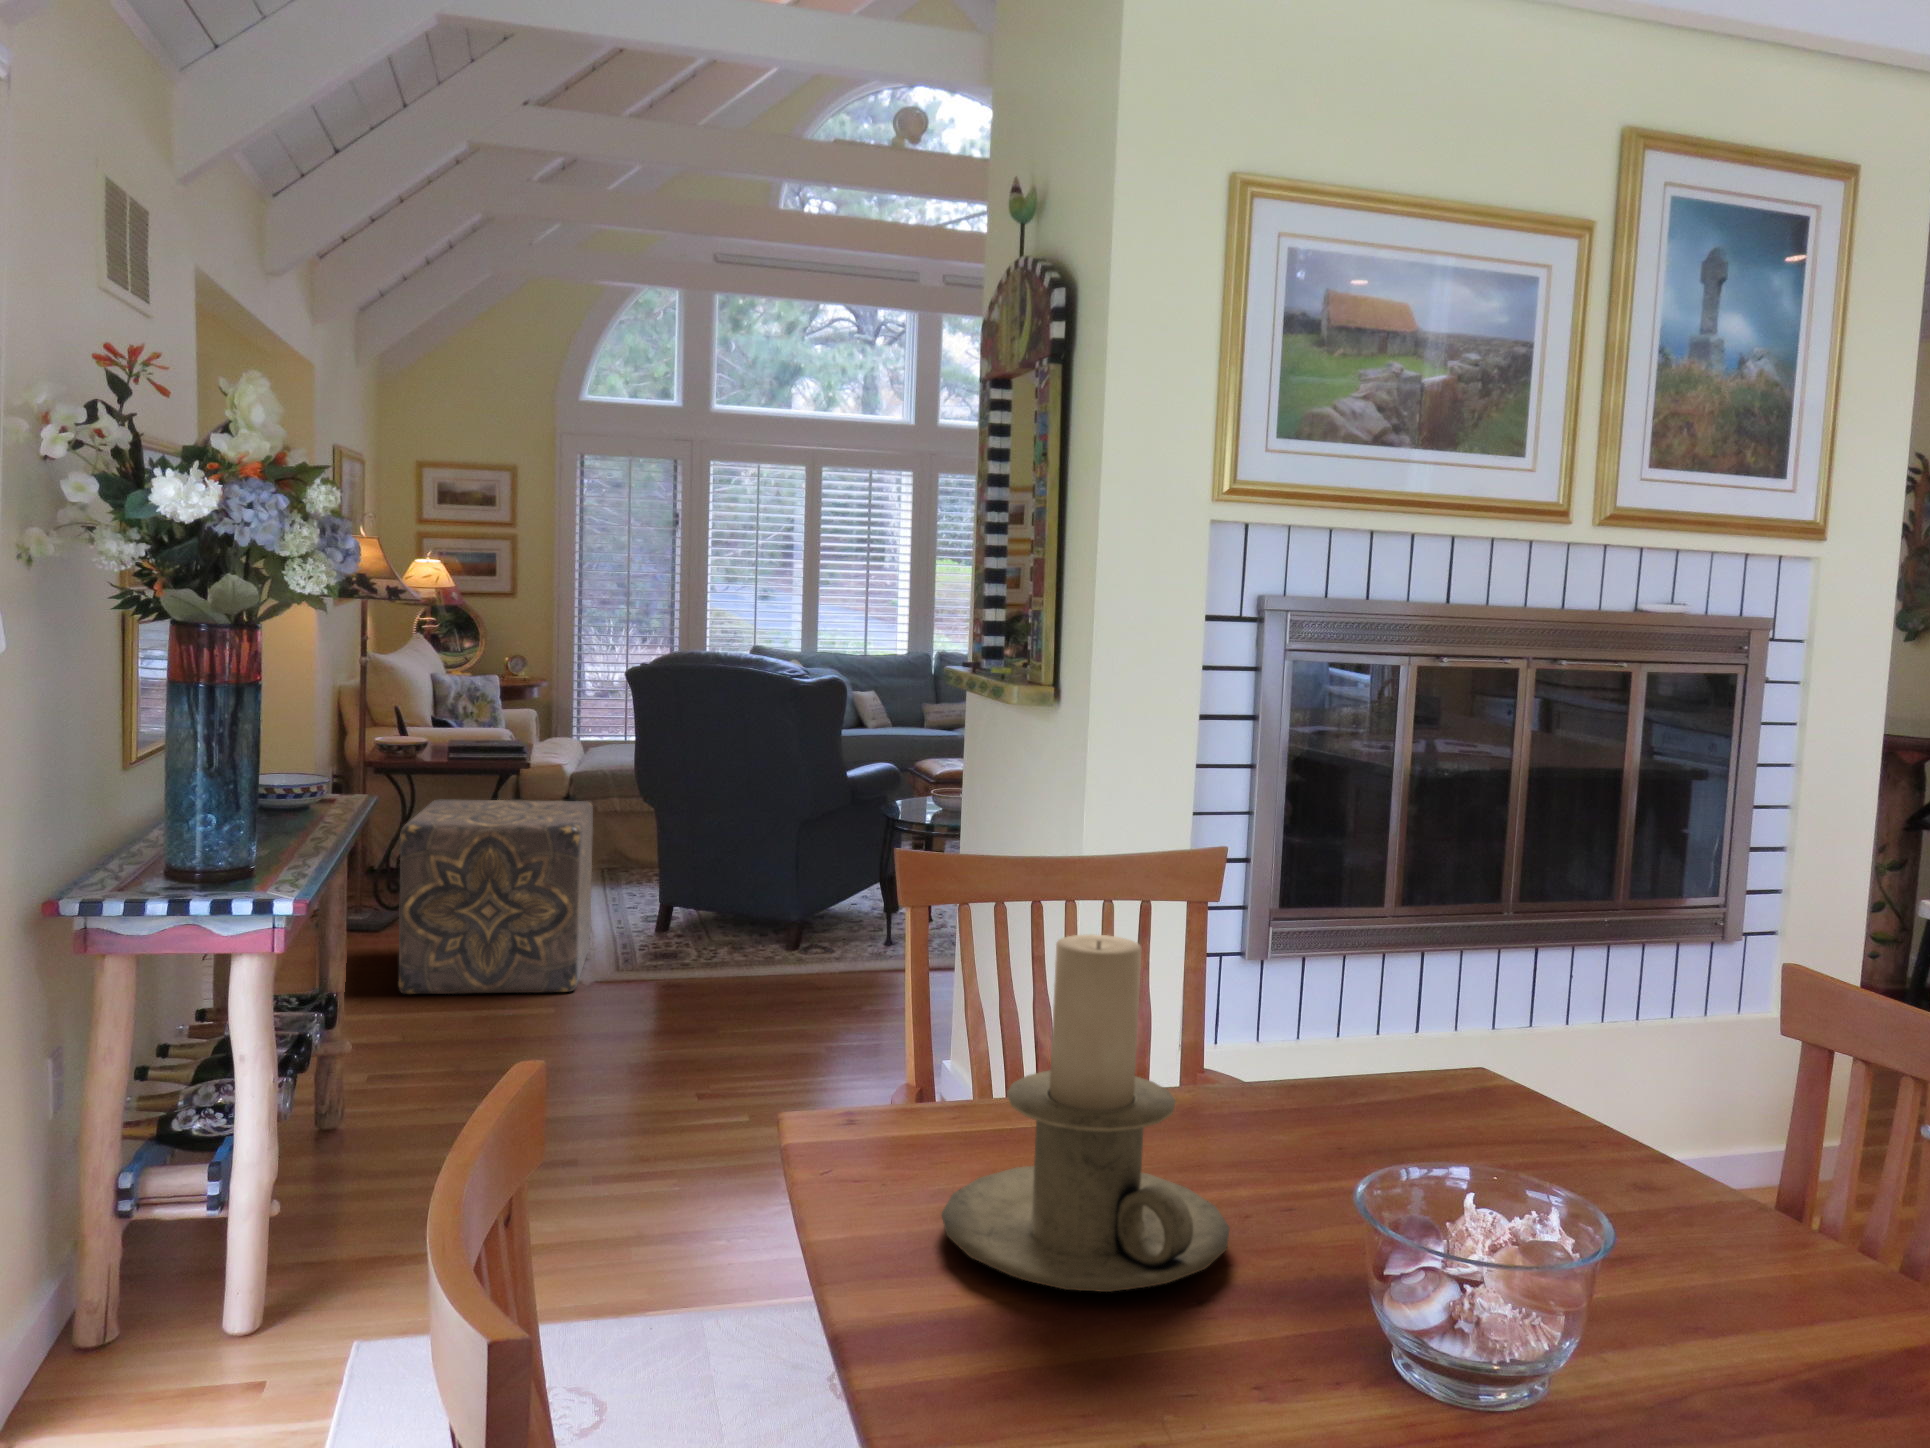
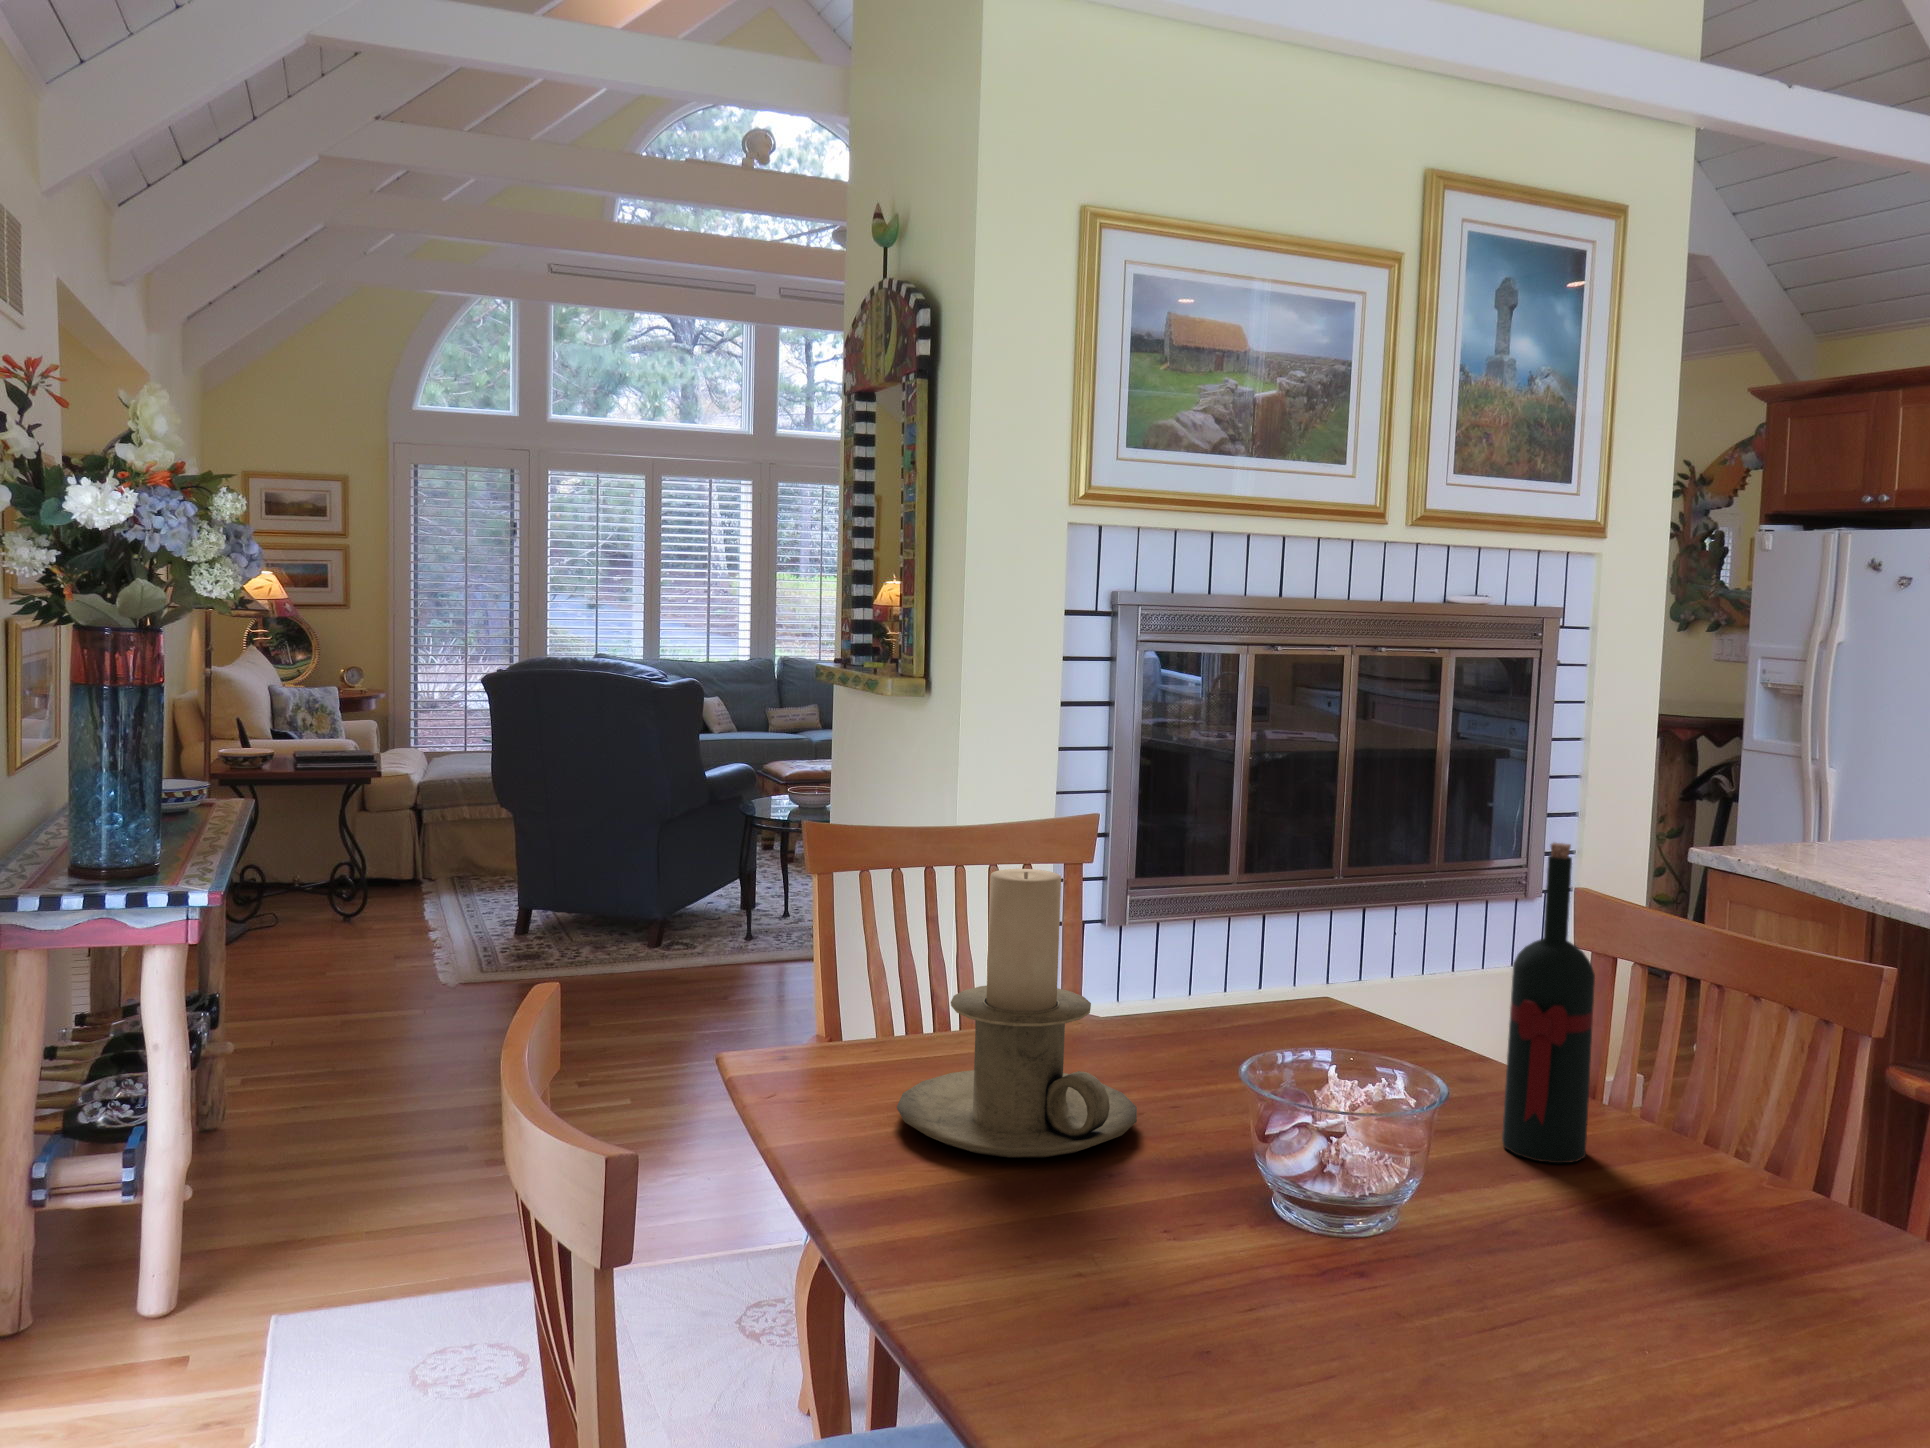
ottoman: present [399,800,593,994] -> none [264,805,456,1001]
wine bottle: none [1690,928,1818,1337] -> present [1502,843,1595,1163]

